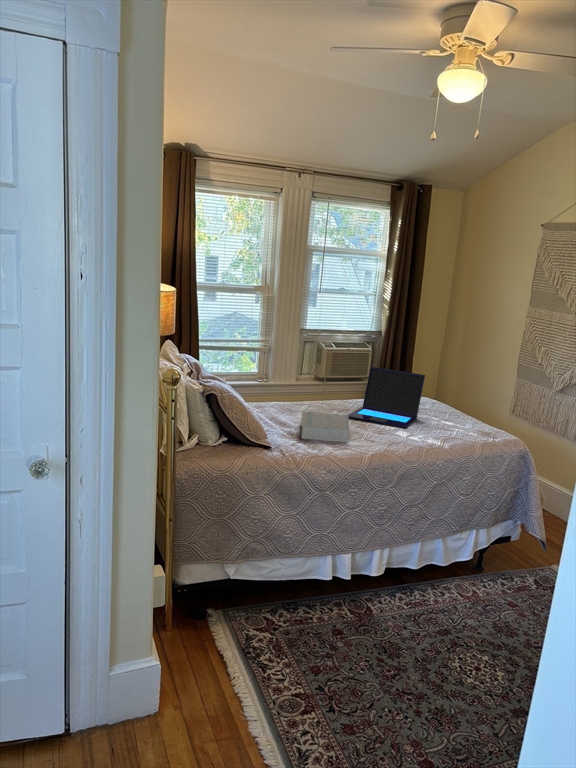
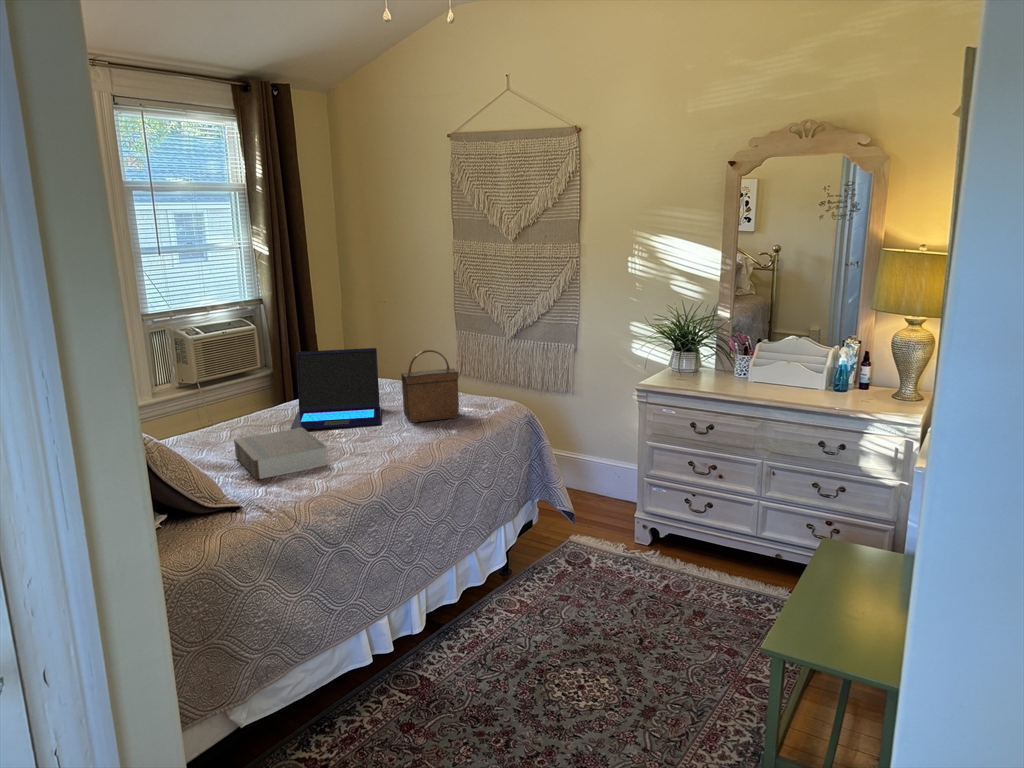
handbag: none [426,382,471,438] -> present [401,350,459,423]

